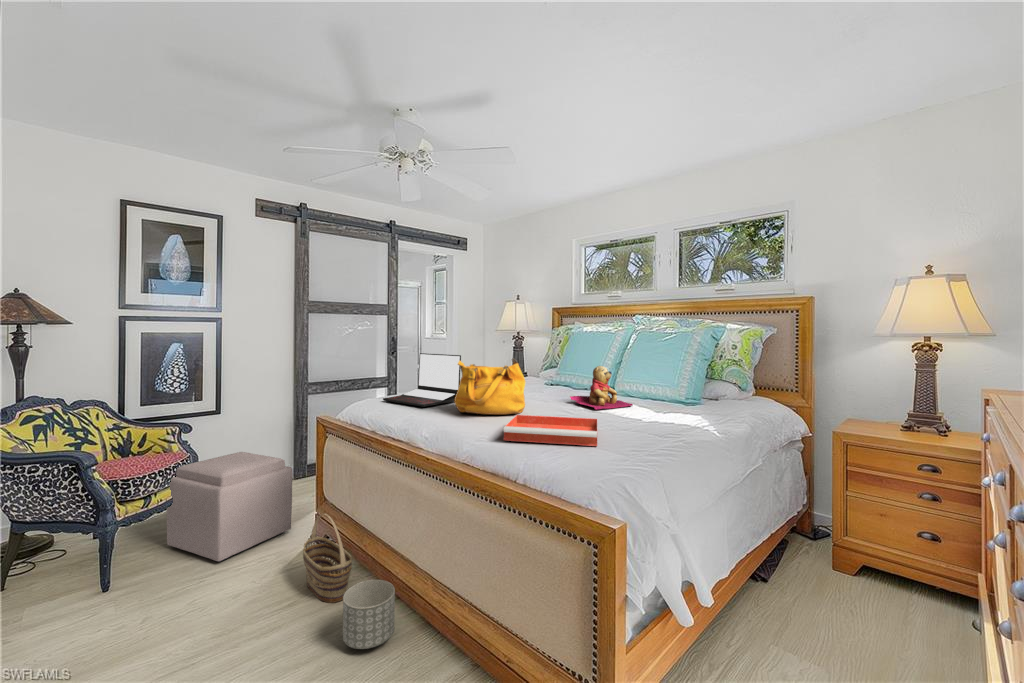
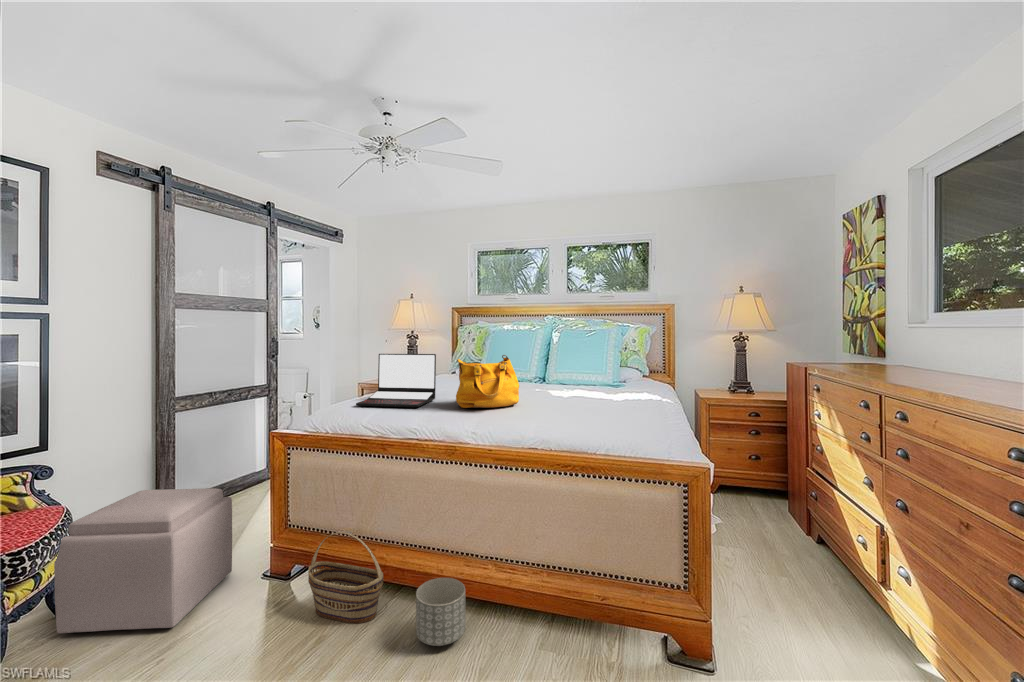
teddy bear: present [570,366,633,409] -> none [532,359,584,396]
tray: present [504,415,598,446] -> none [537,401,630,424]

